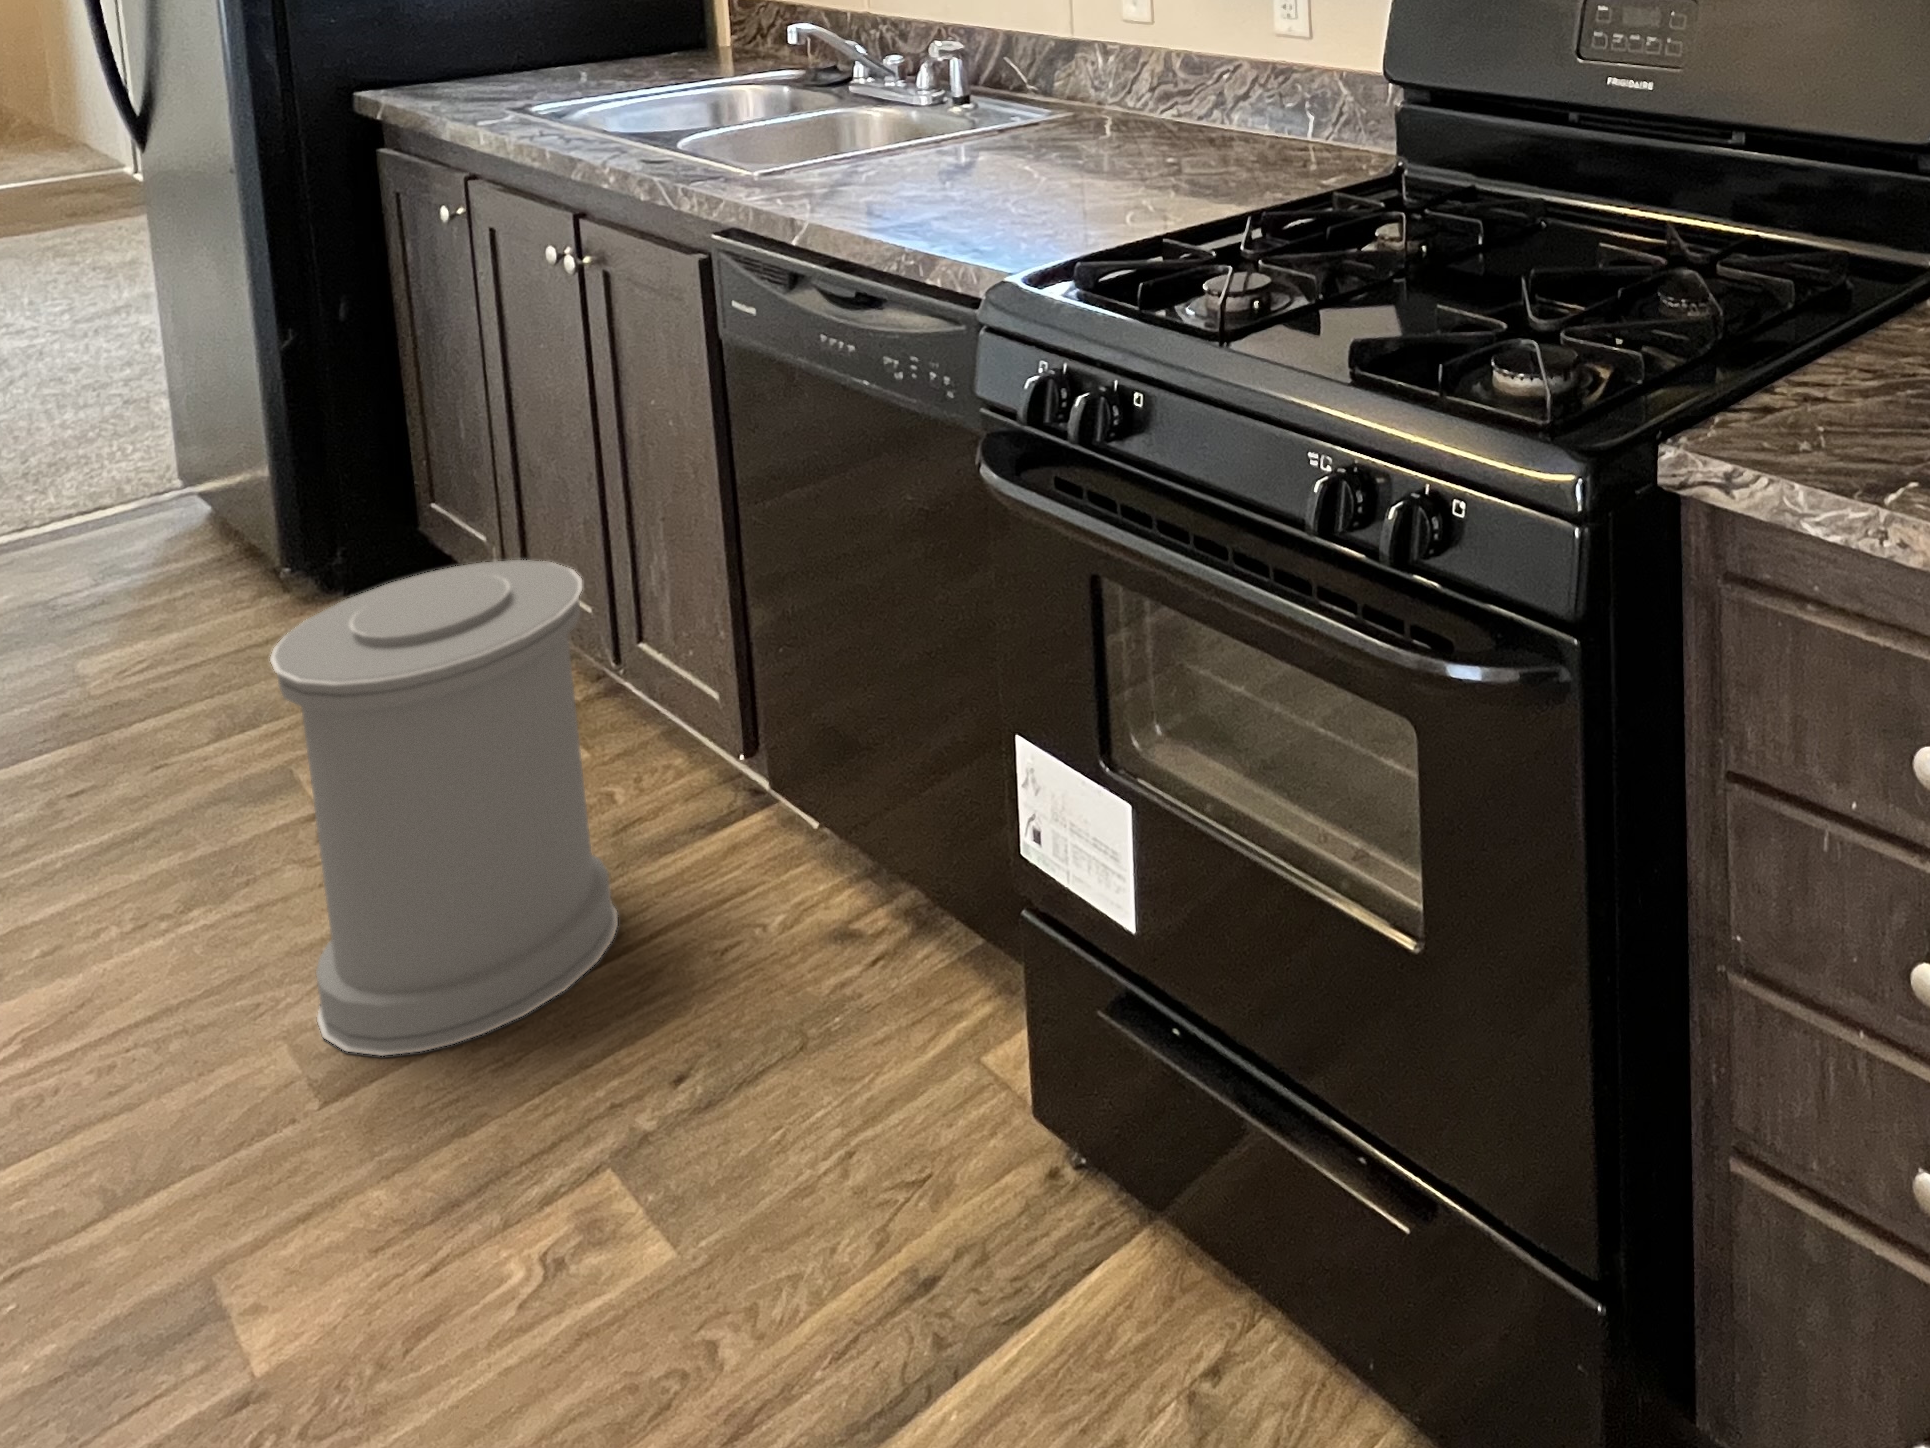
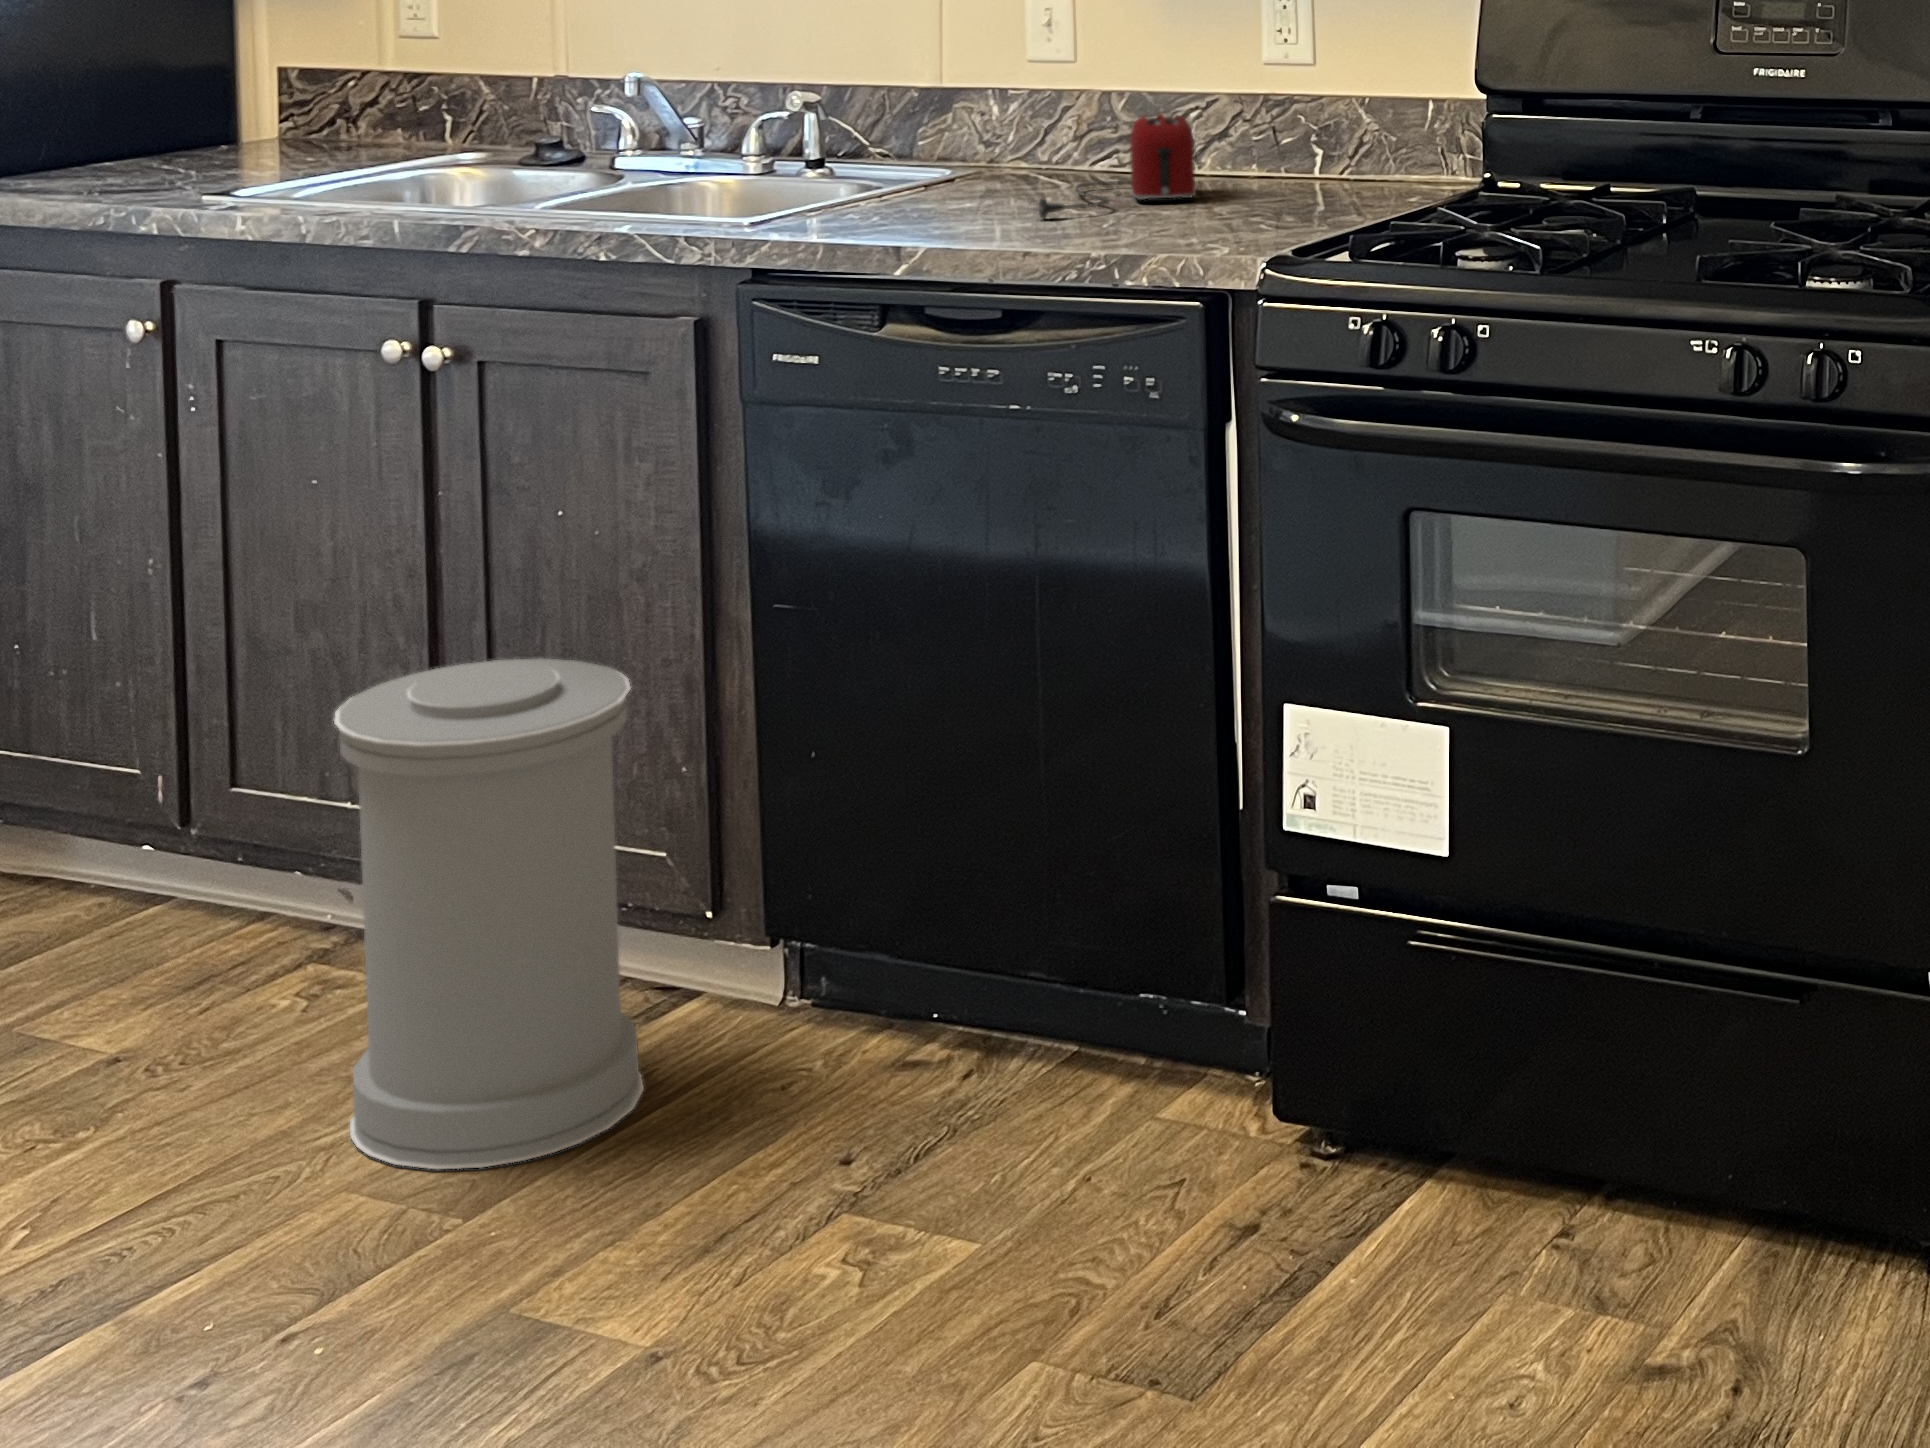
toaster: none [954,85,1171,191] -> present [1031,114,1196,219]

